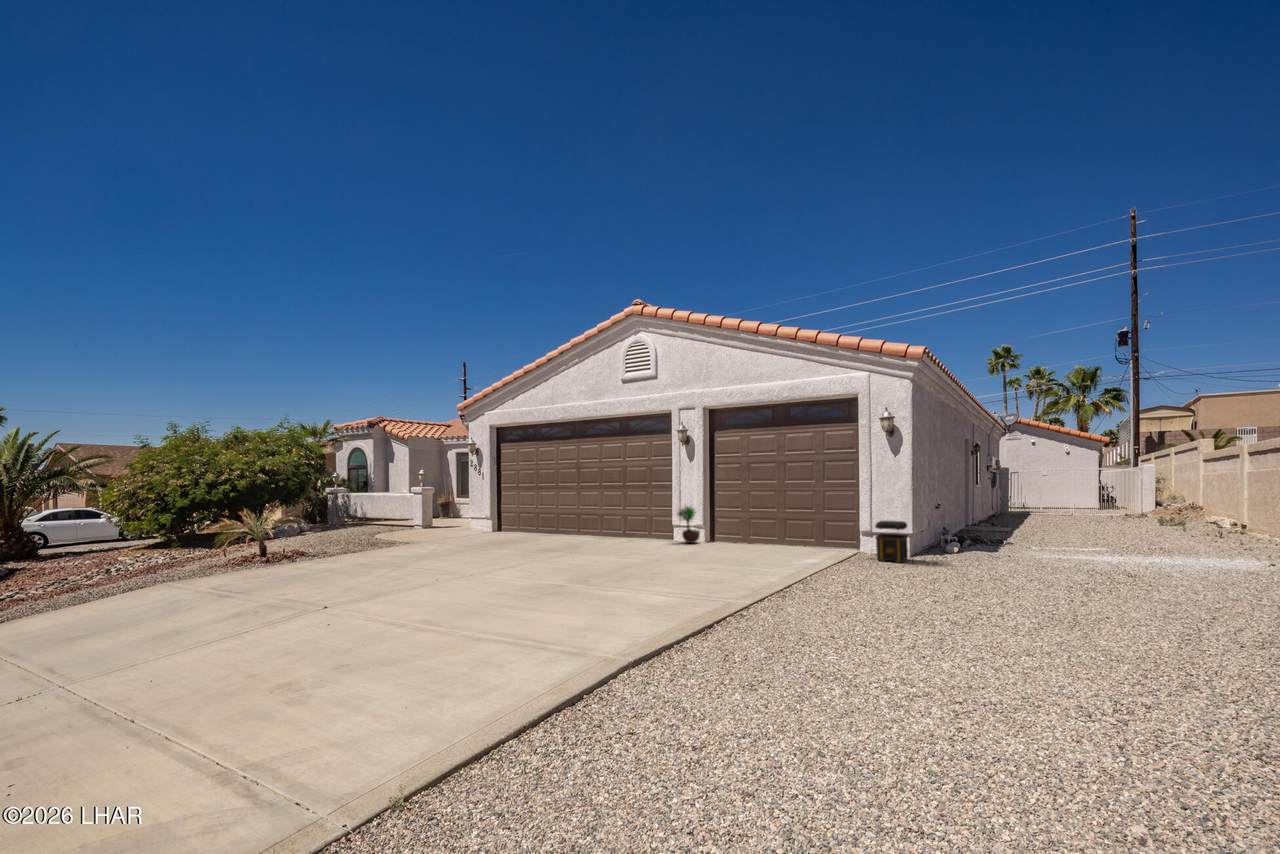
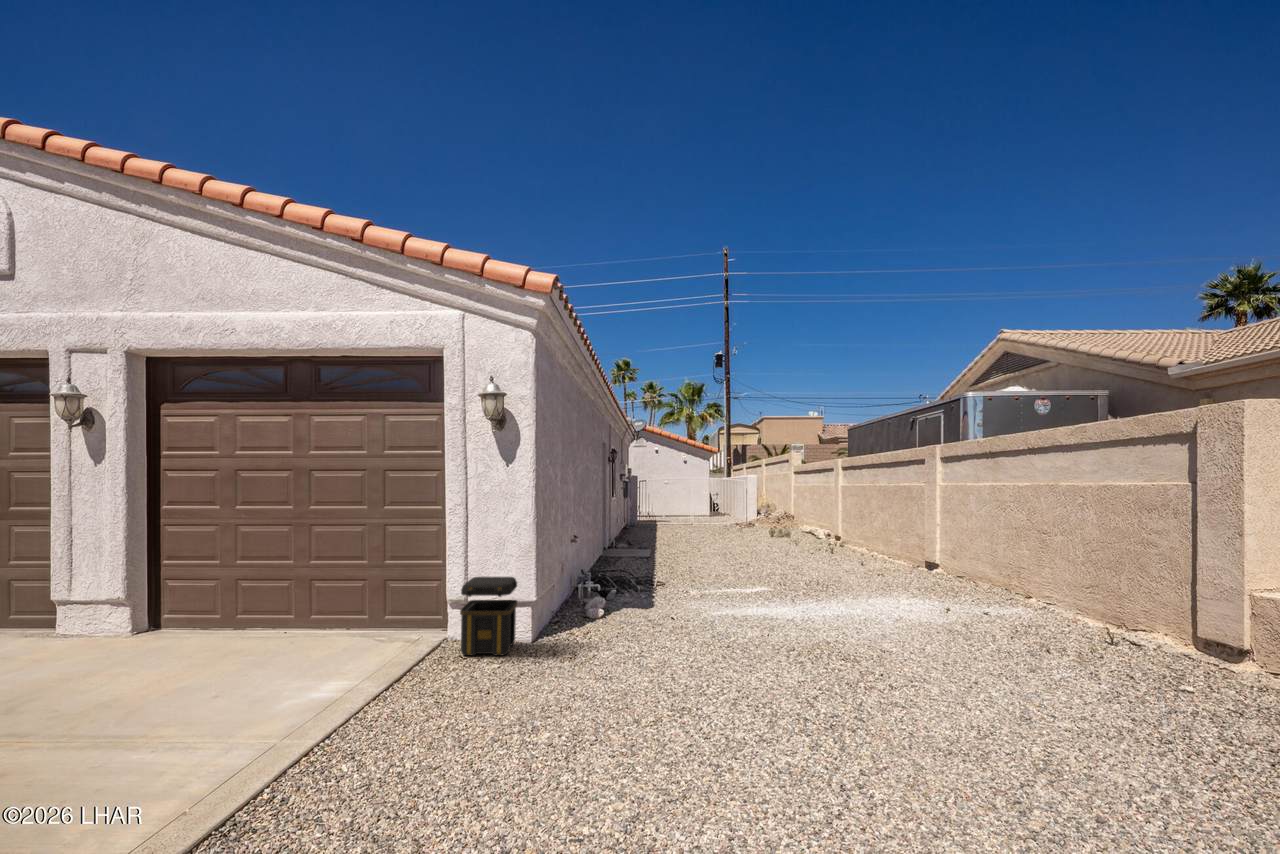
potted tree: present [677,506,700,543] -> none [31,555,107,645]

